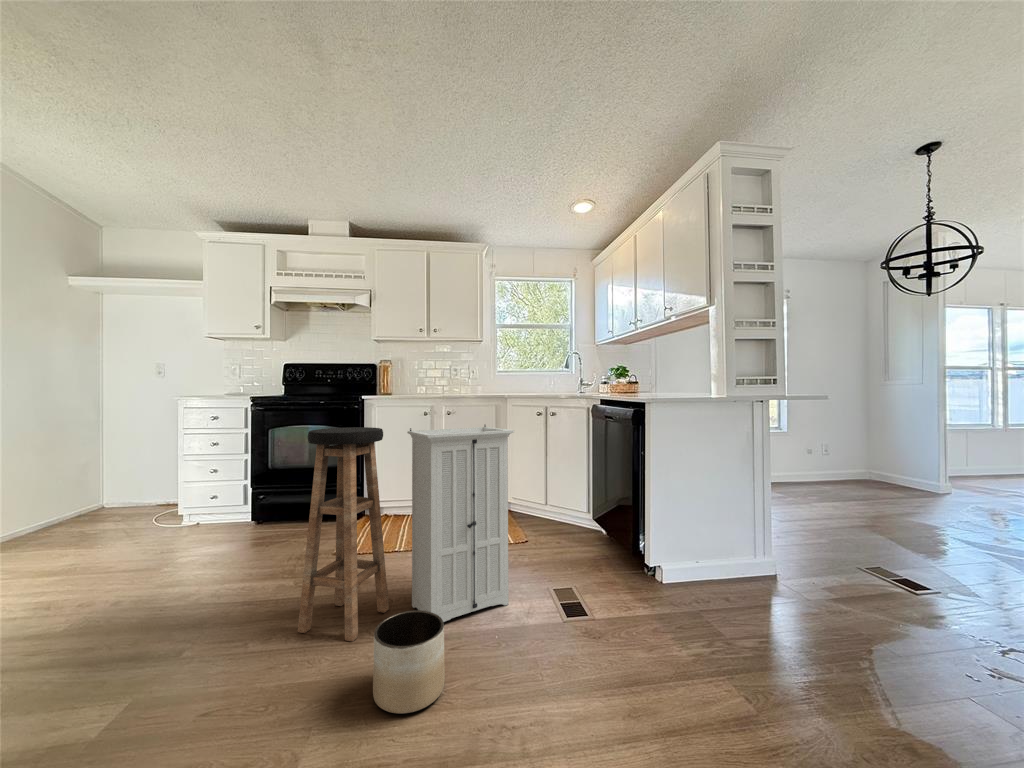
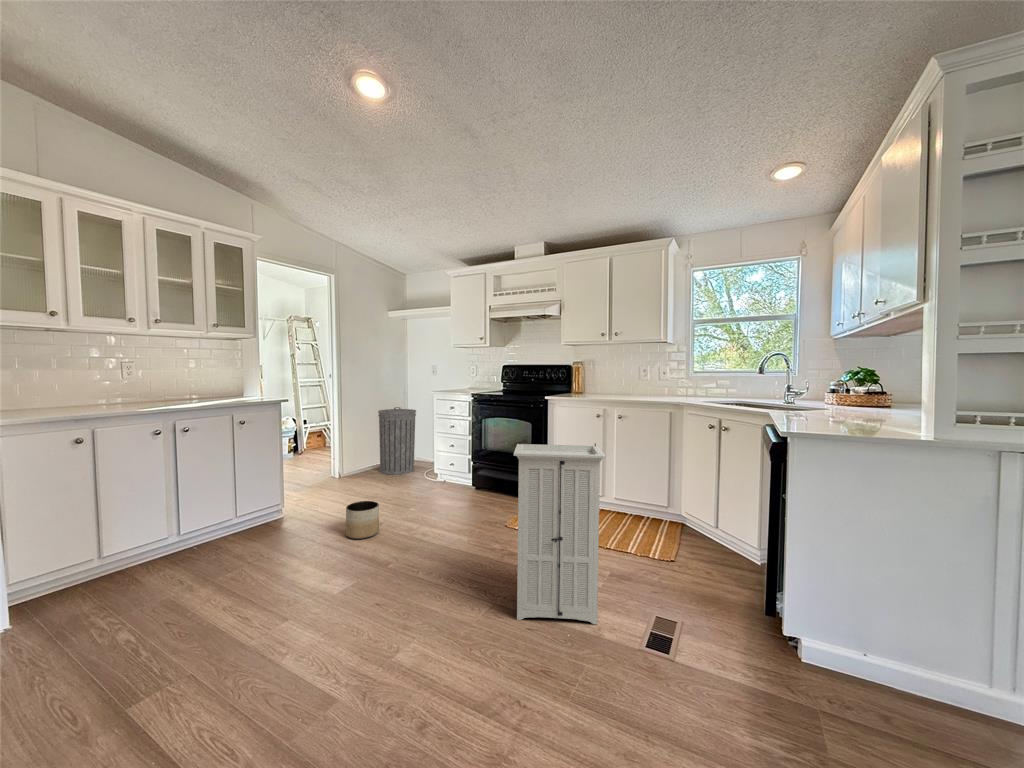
trash can: none [48,425,130,535] -> present [378,407,416,475]
bar stool: present [298,427,389,641] -> none [437,435,502,605]
planter: present [373,610,445,714] -> present [346,501,379,539]

